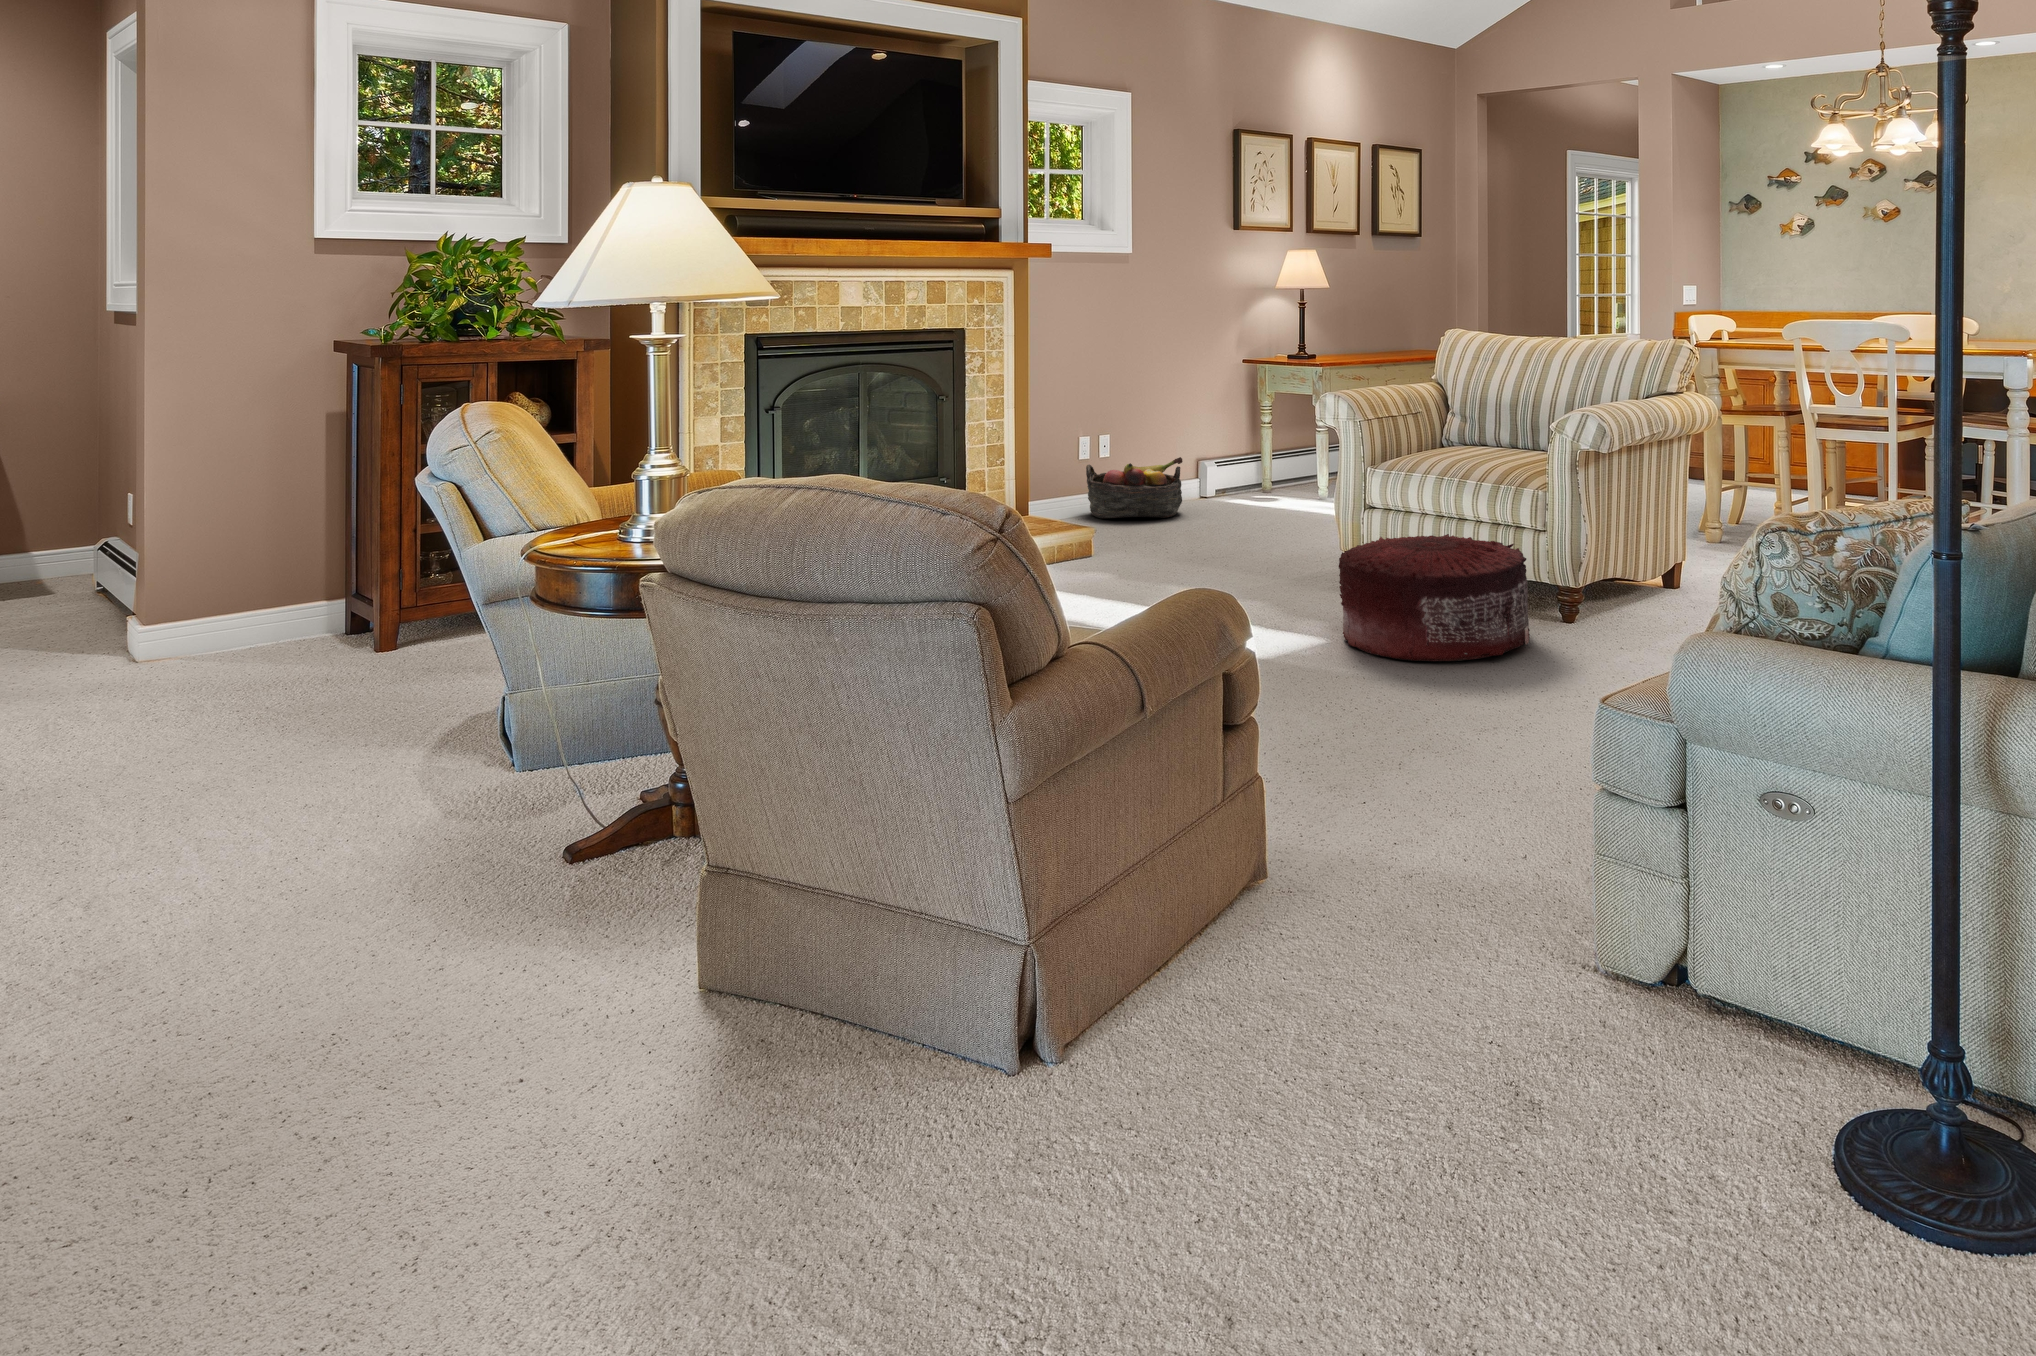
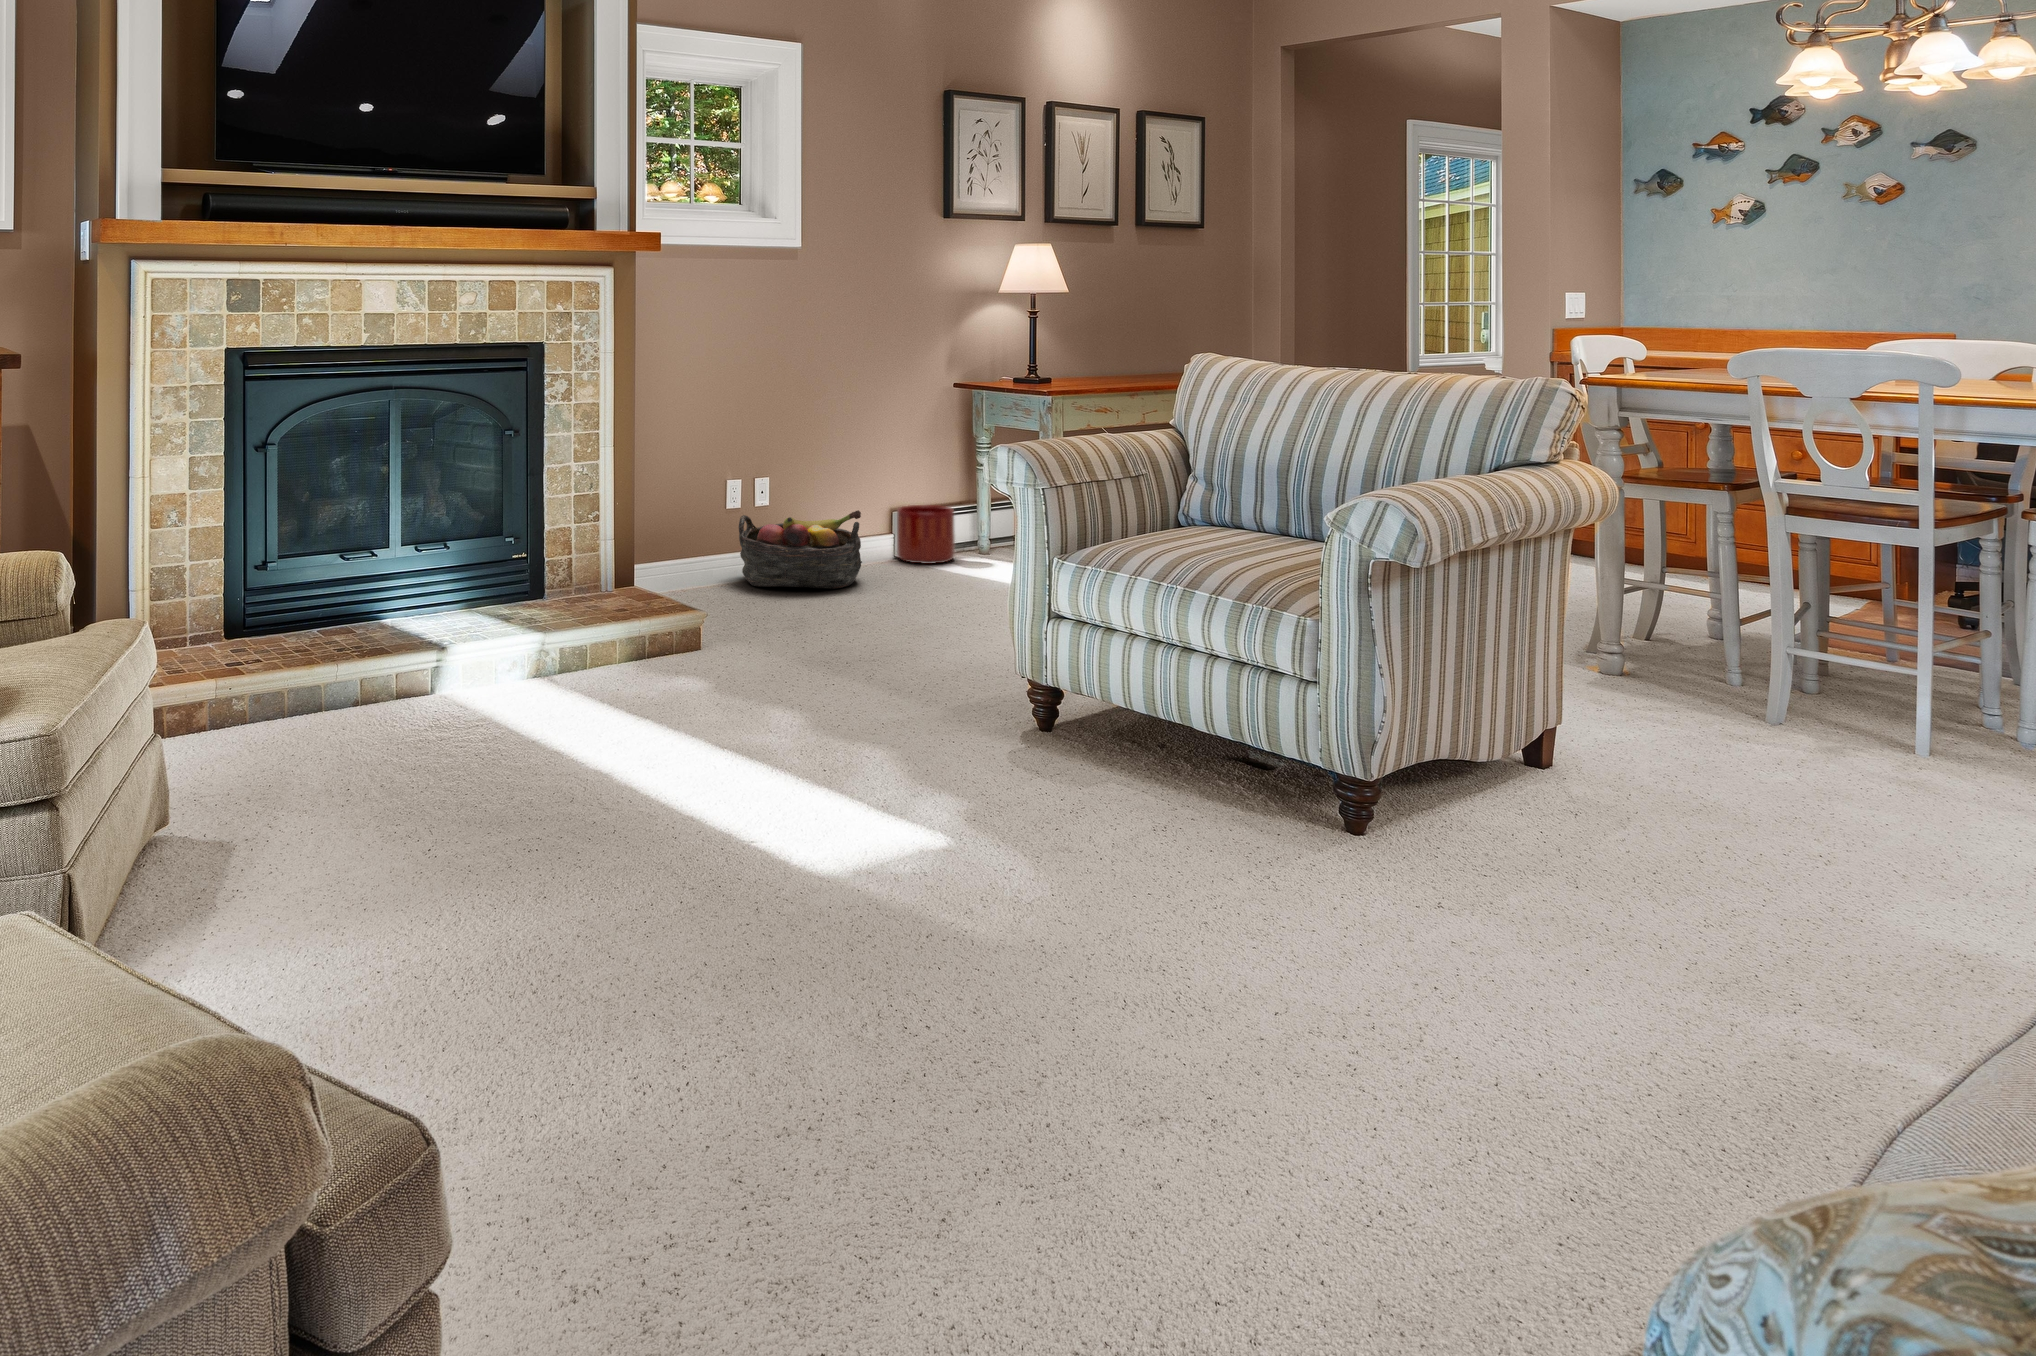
planter: none [1200,455,1245,500] -> present [897,505,955,564]
pouf: present [1339,534,1530,661] -> none [970,676,1281,908]

